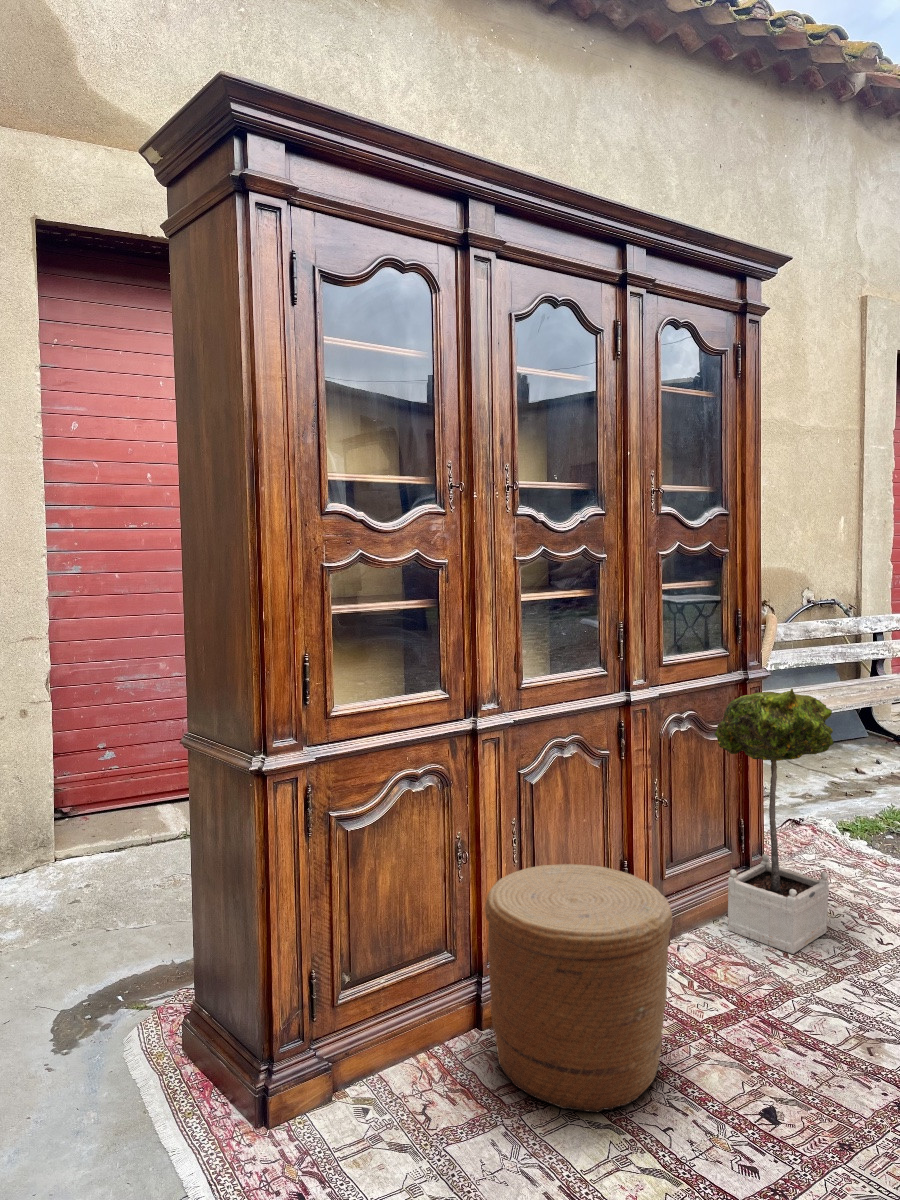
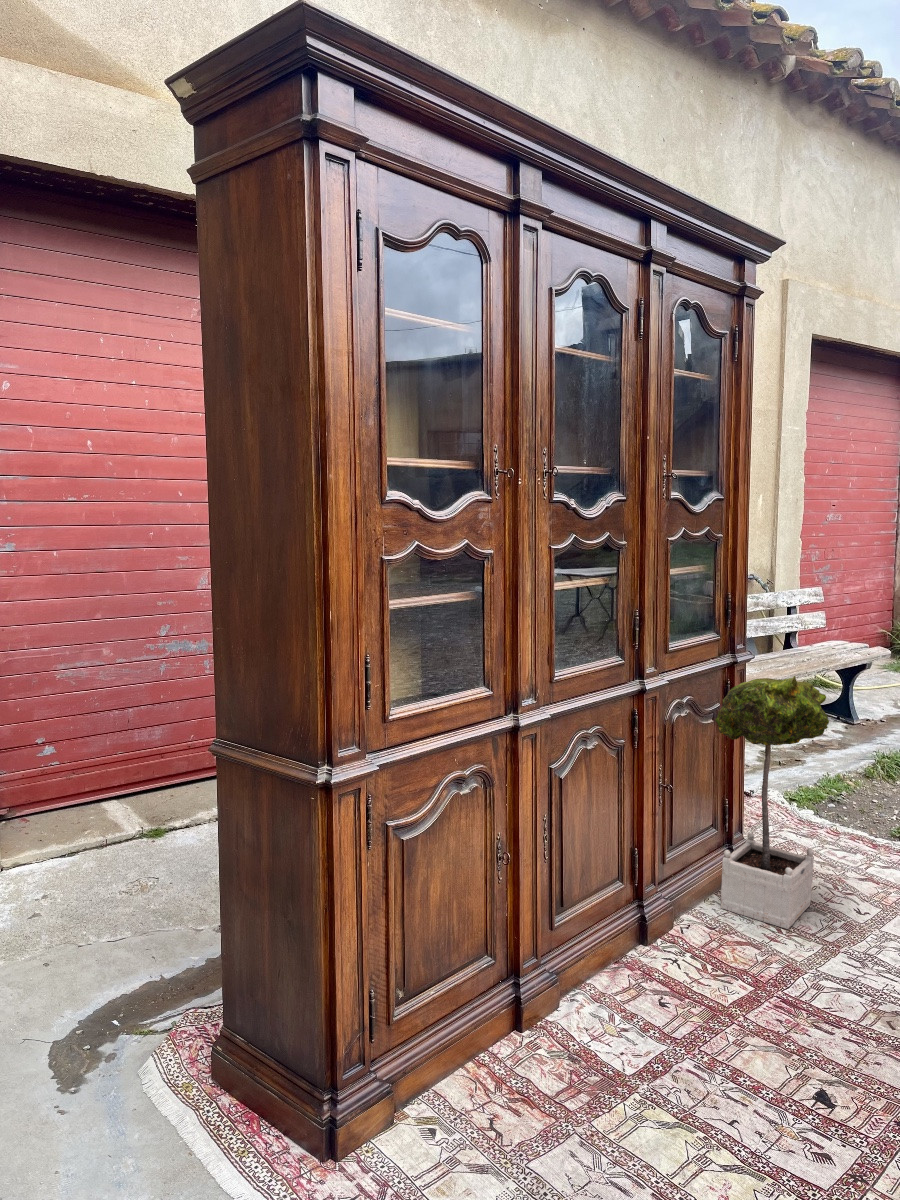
woven basket: present [485,864,672,1113] -> none [535,859,727,1112]

